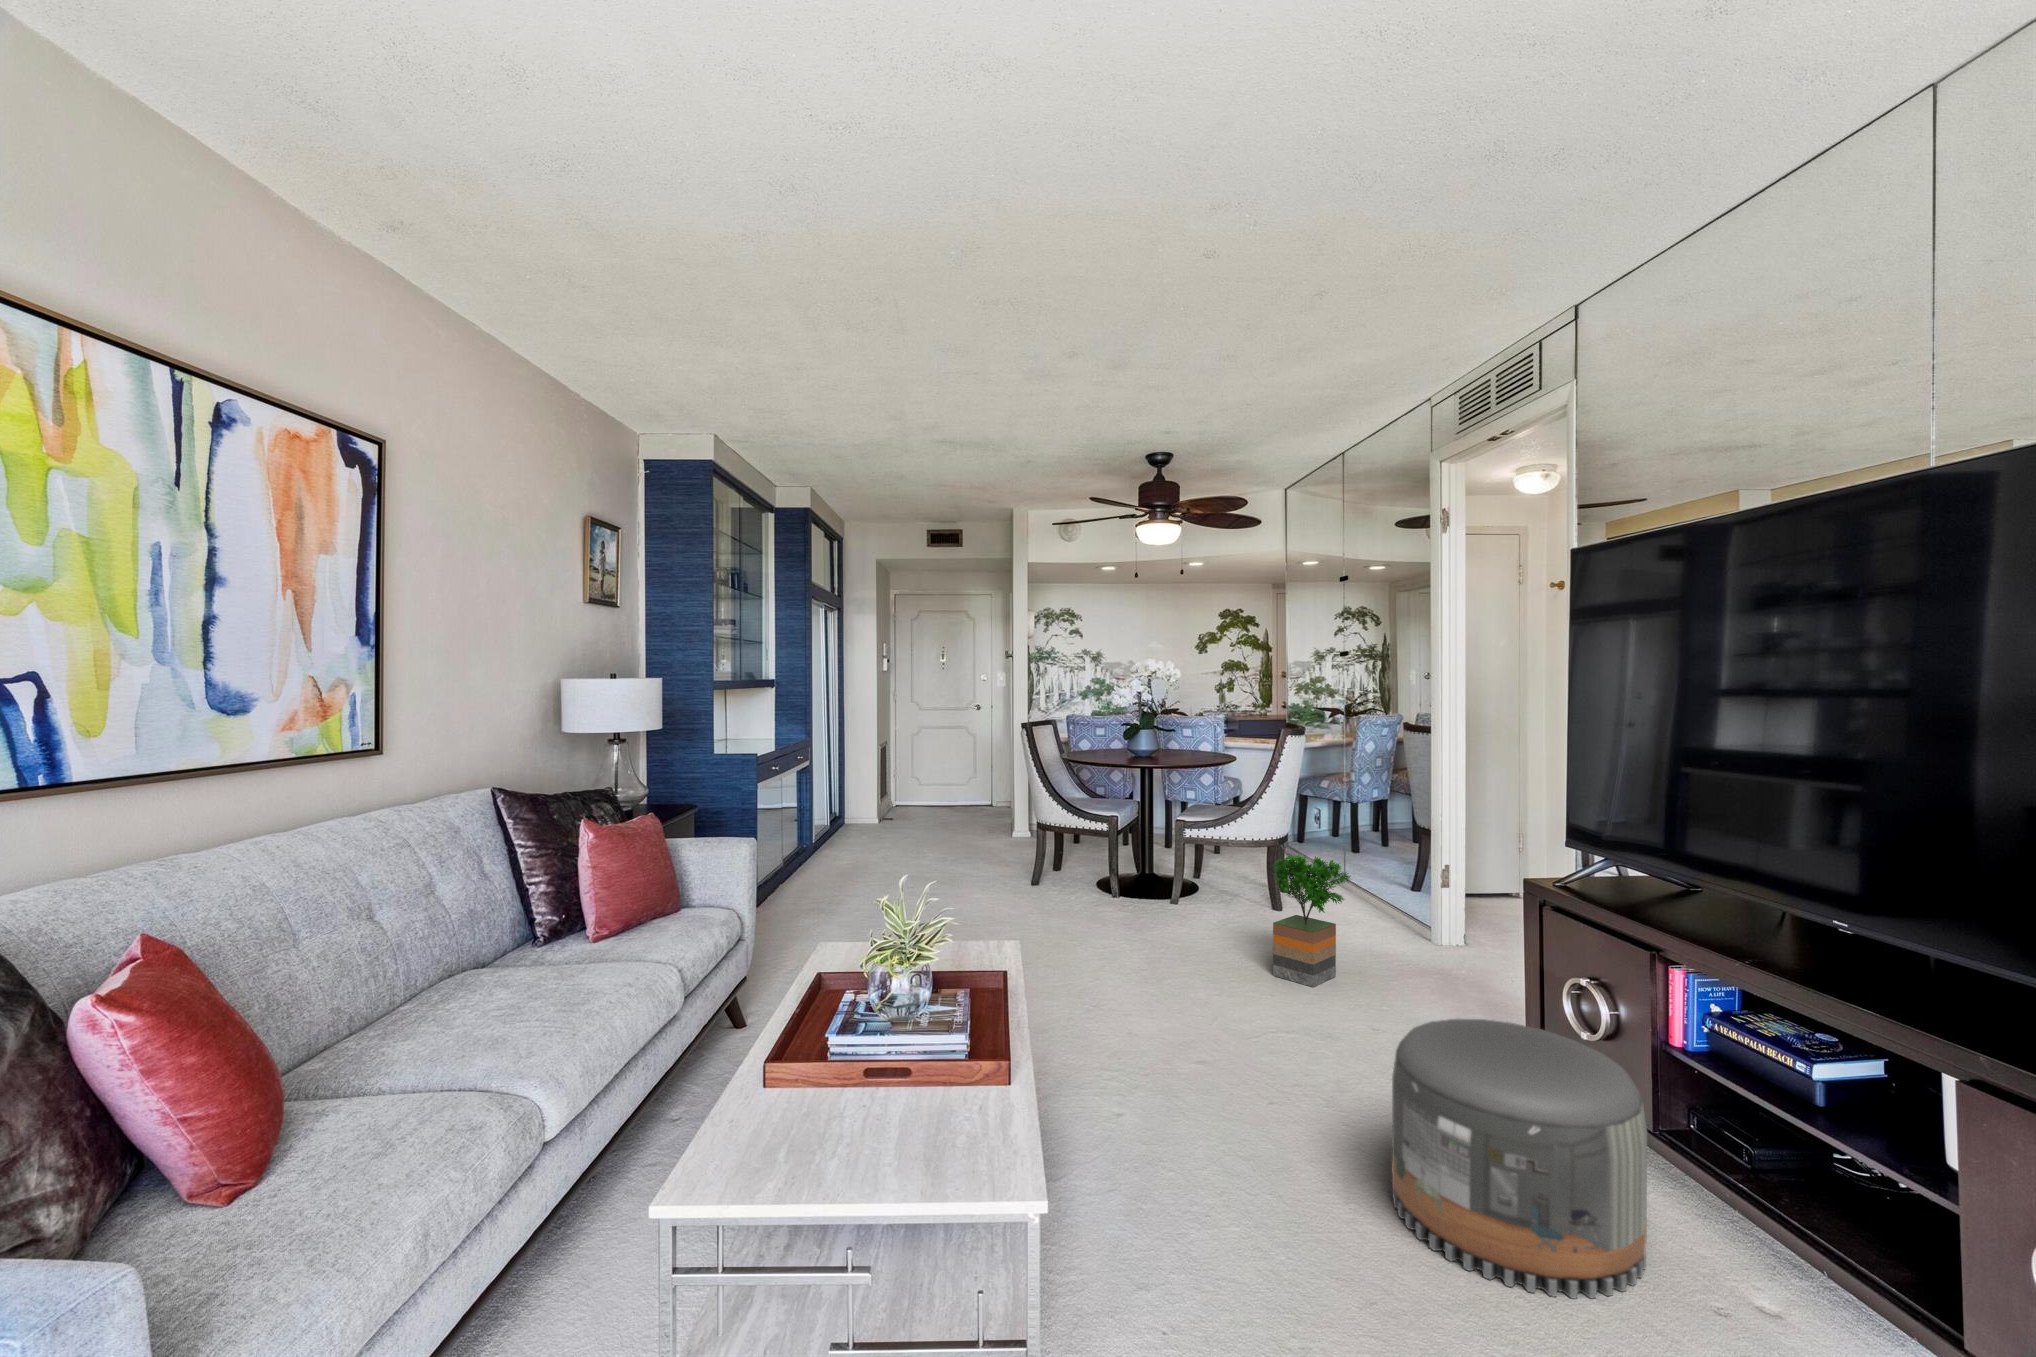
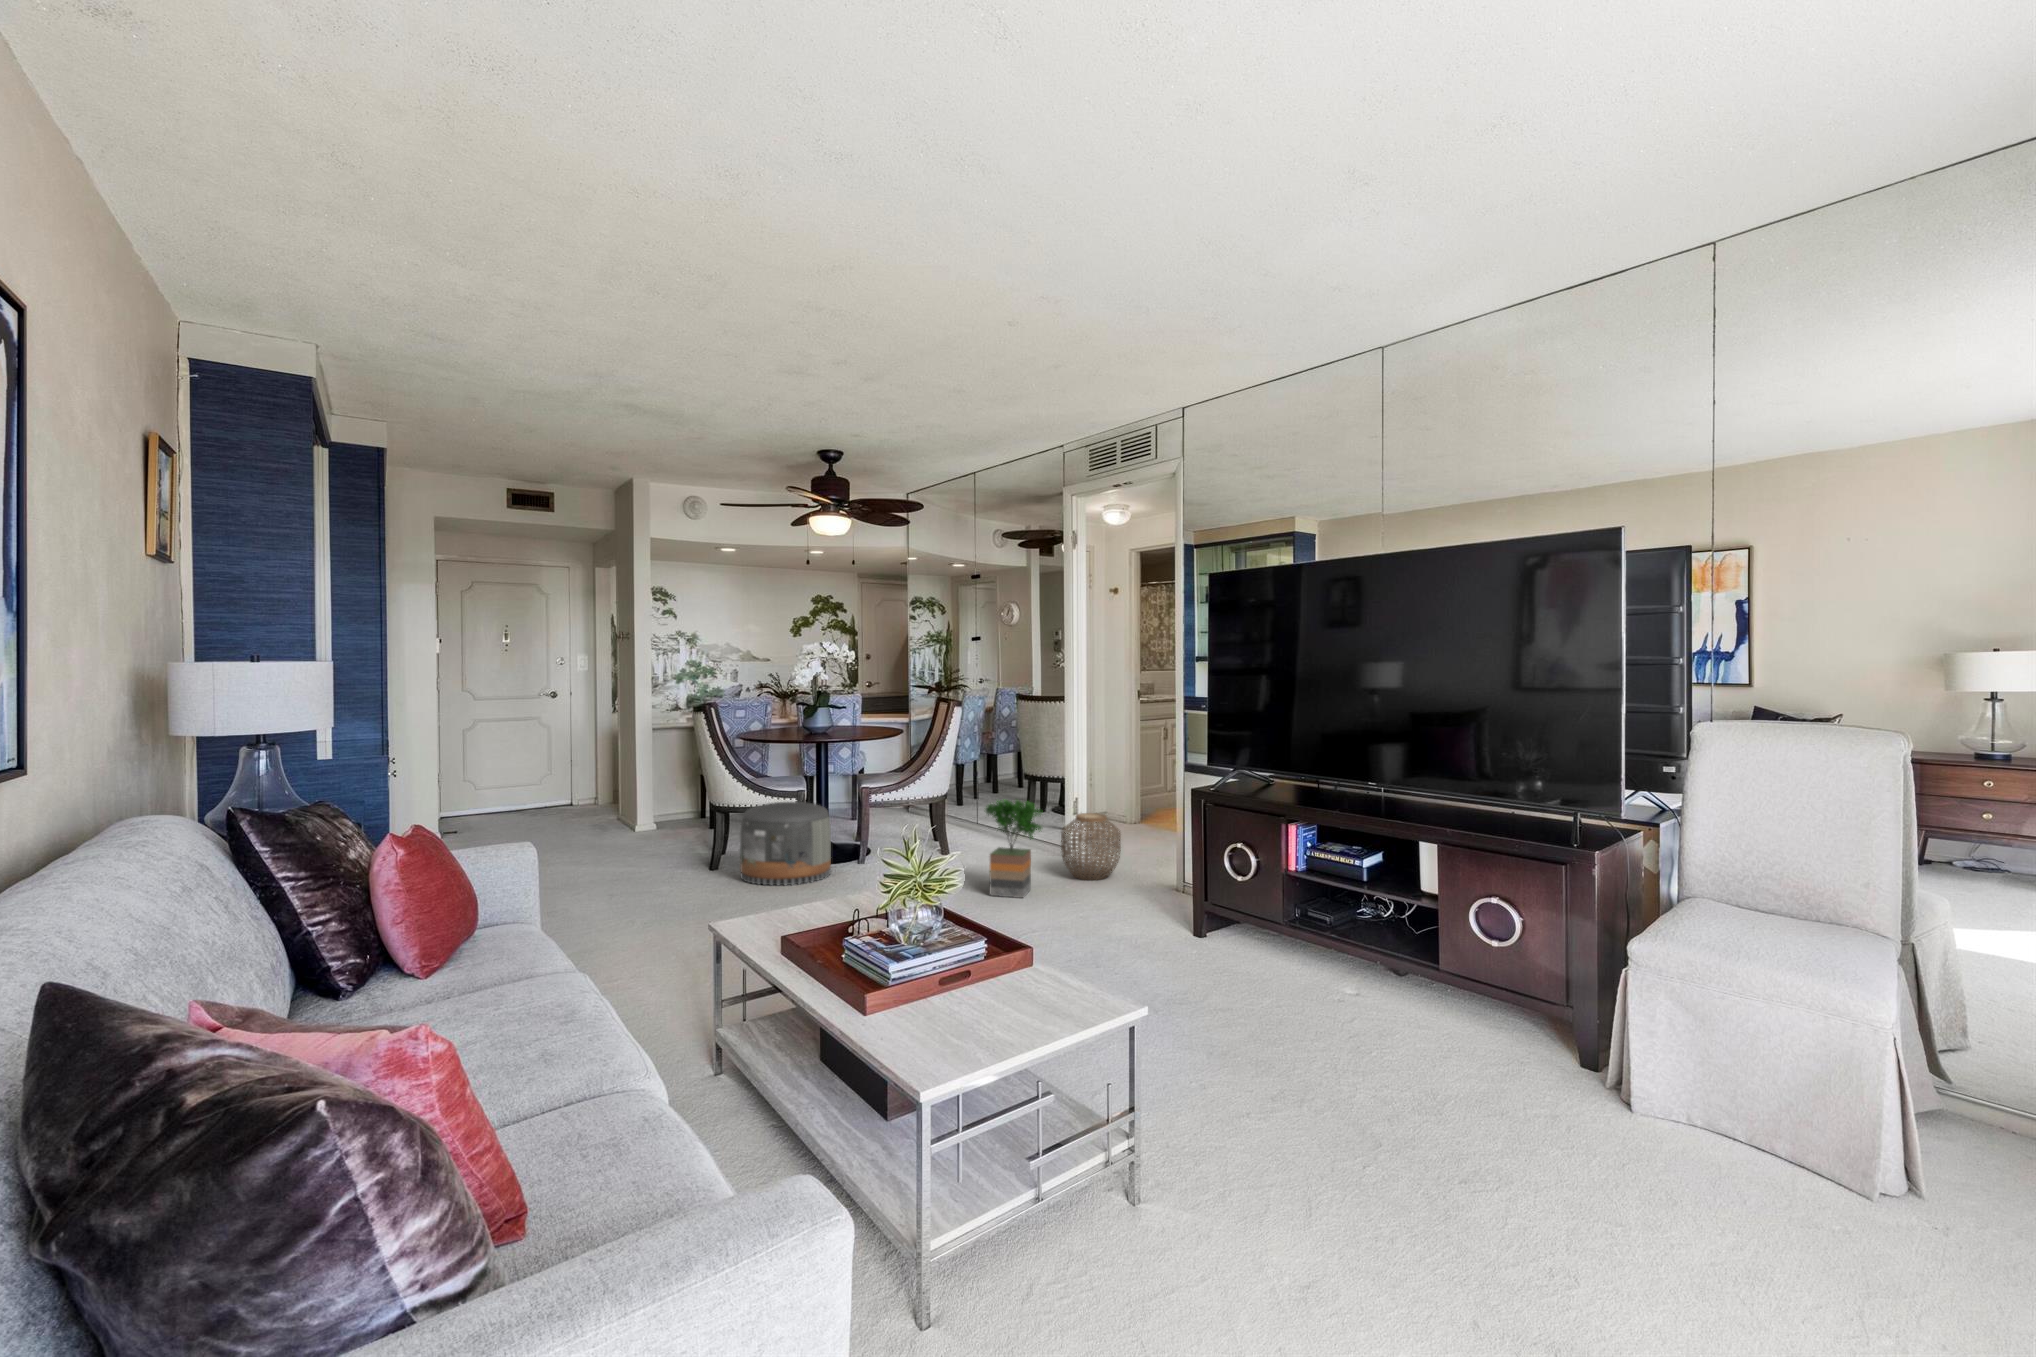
woven basket: none [1396,884,1485,979] -> present [1061,813,1121,880]
pouf: present [1392,1019,1647,1299] -> present [740,802,831,886]

